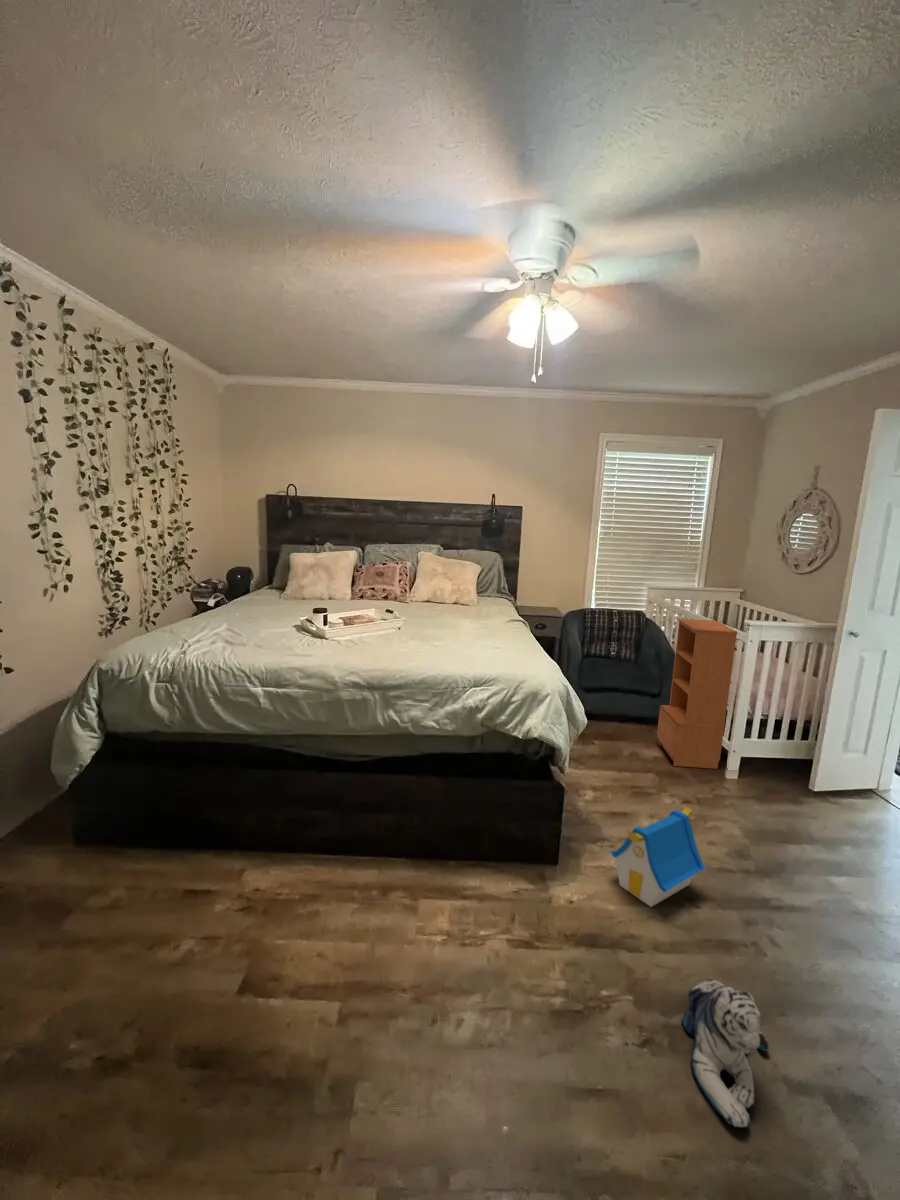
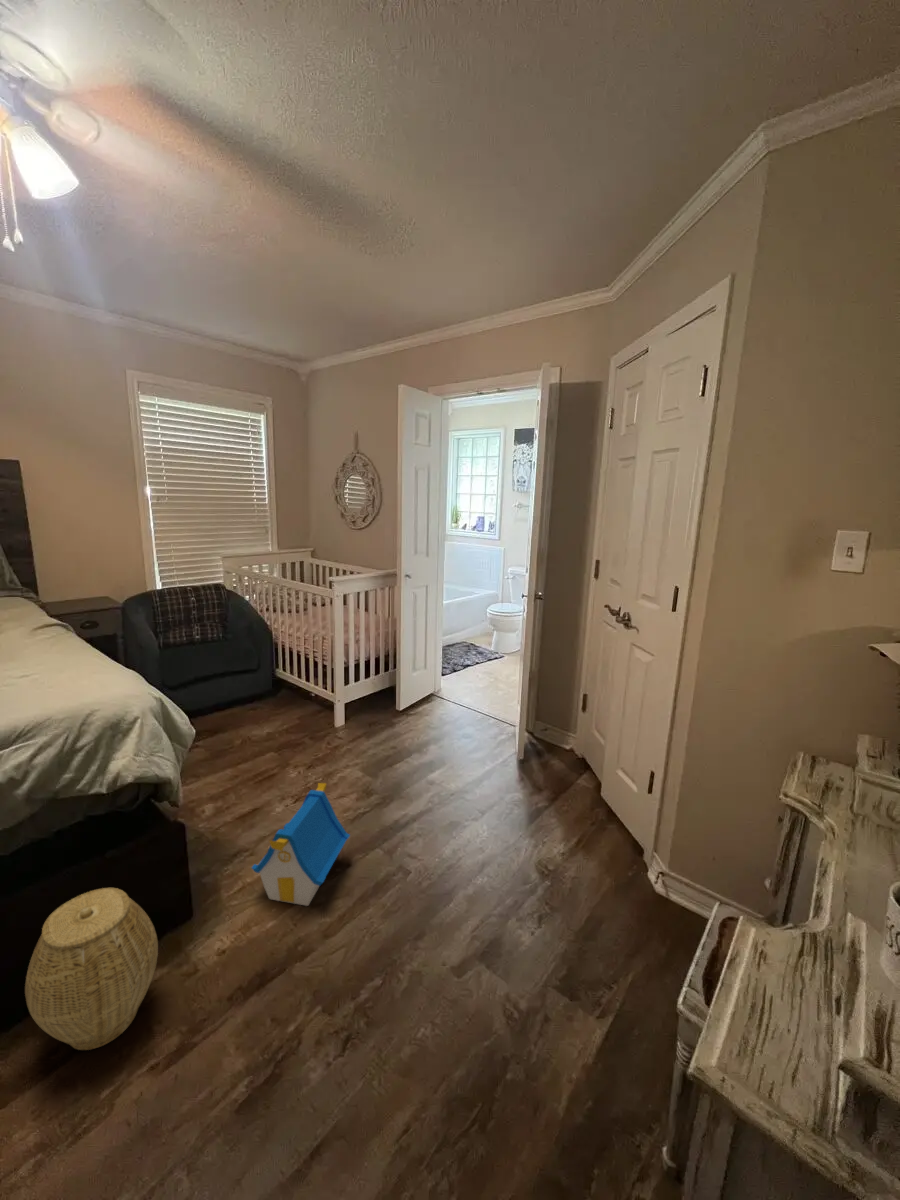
bookcase: present [657,619,737,769] -> none [262,582,326,734]
woven basket: none [456,802,533,911] -> present [25,888,158,1050]
plush toy: present [682,979,769,1127] -> none [374,957,464,1111]

